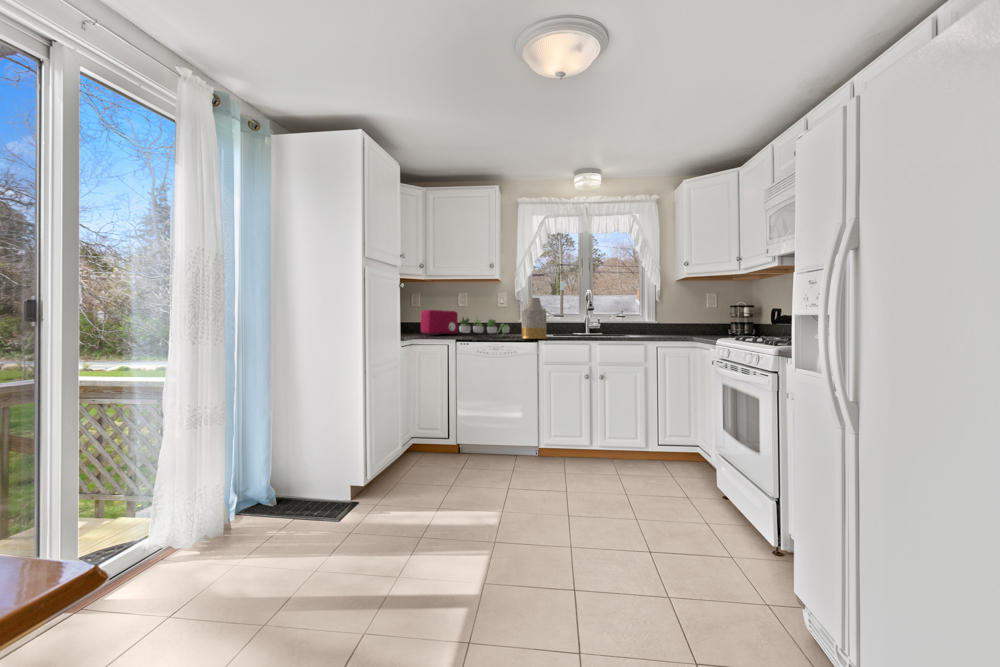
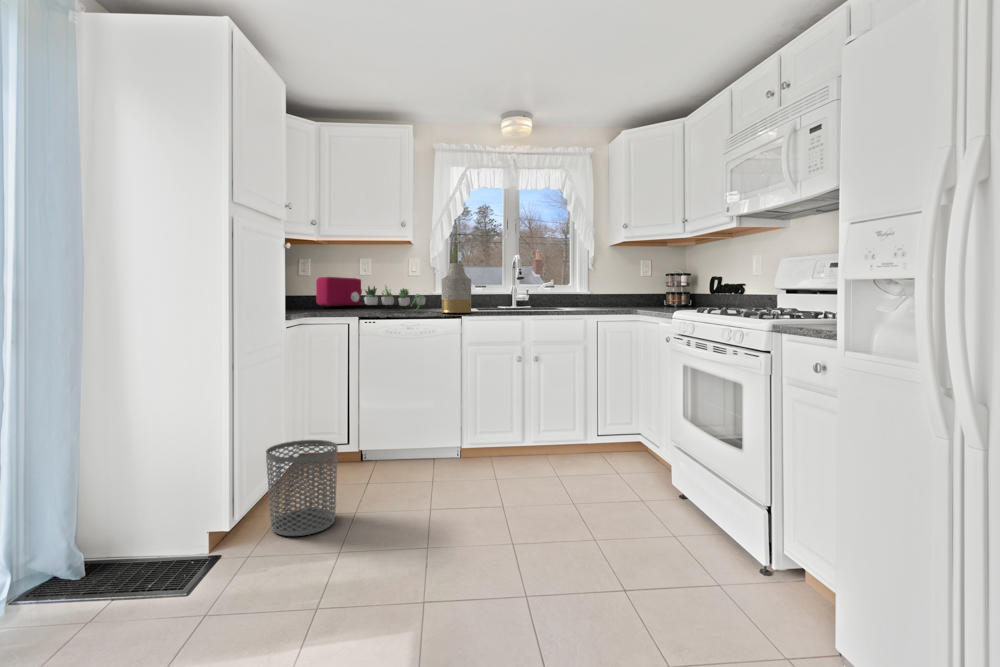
waste bin: none [387,431,437,496] -> present [266,440,338,536]

